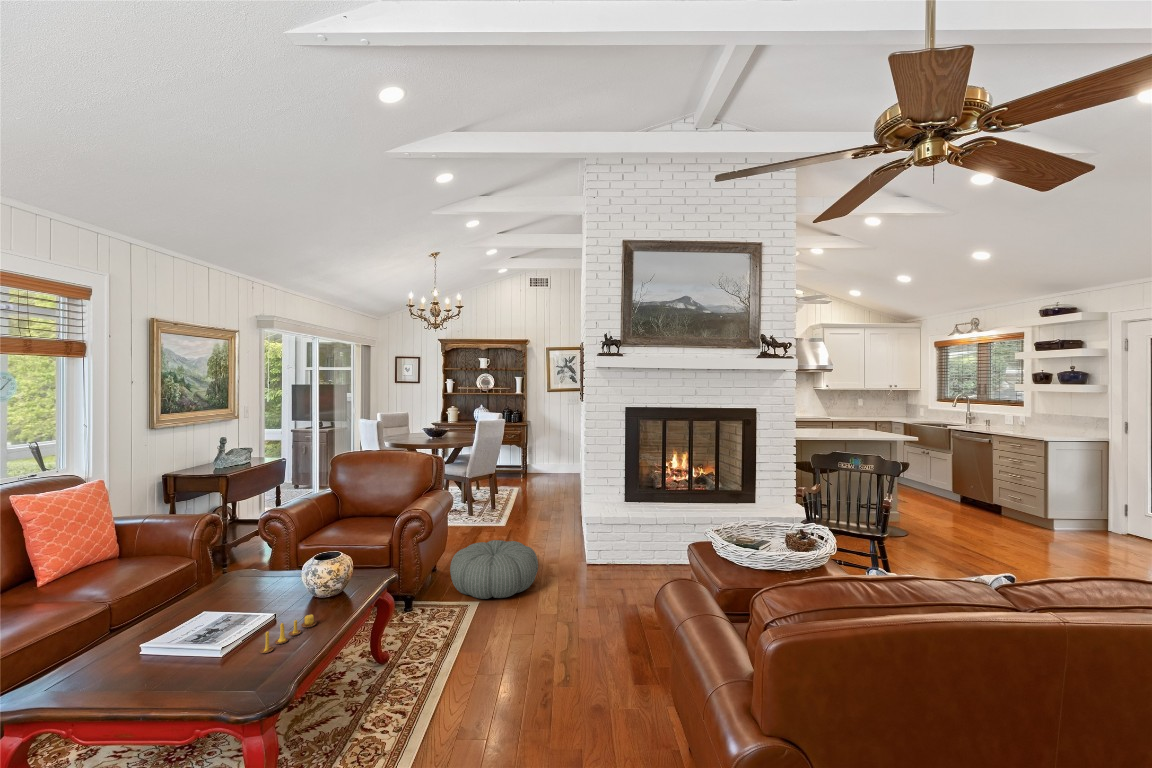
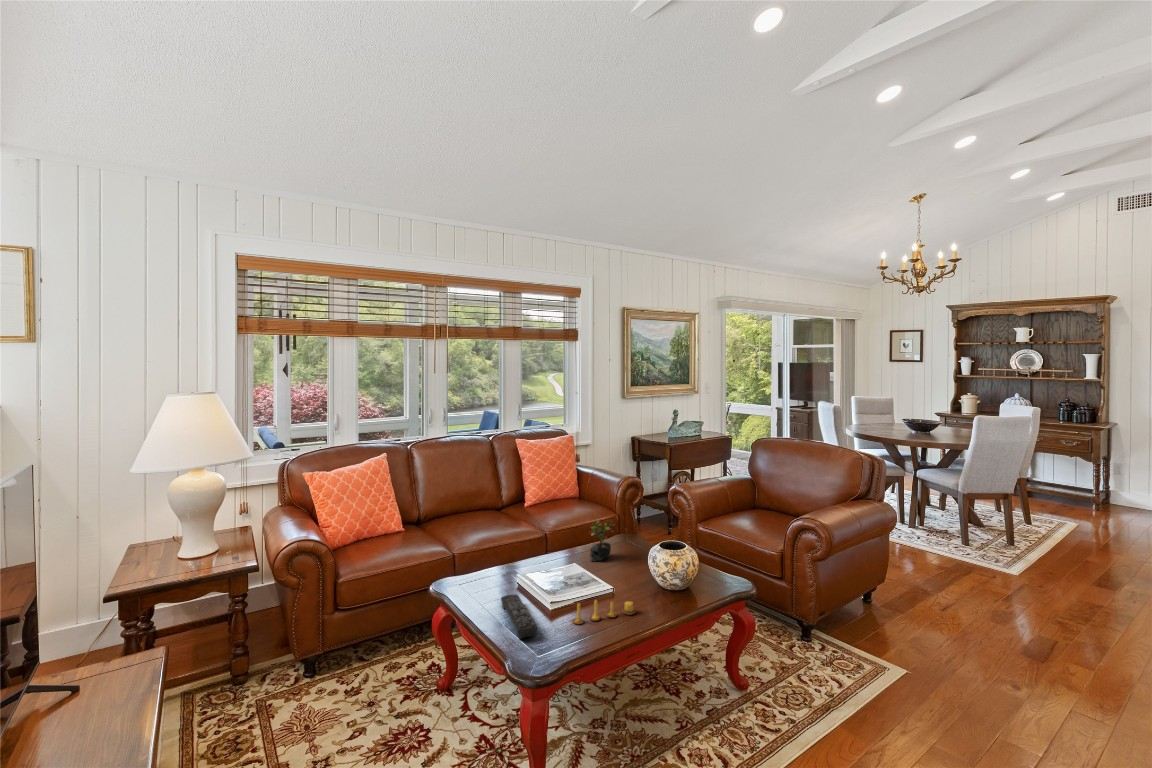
pouf: present [450,540,538,599] -> none [873,584,1031,684]
succulent plant: none [216,553,248,603] -> present [590,521,614,561]
remote control: none [155,656,237,688] -> present [501,595,537,638]

